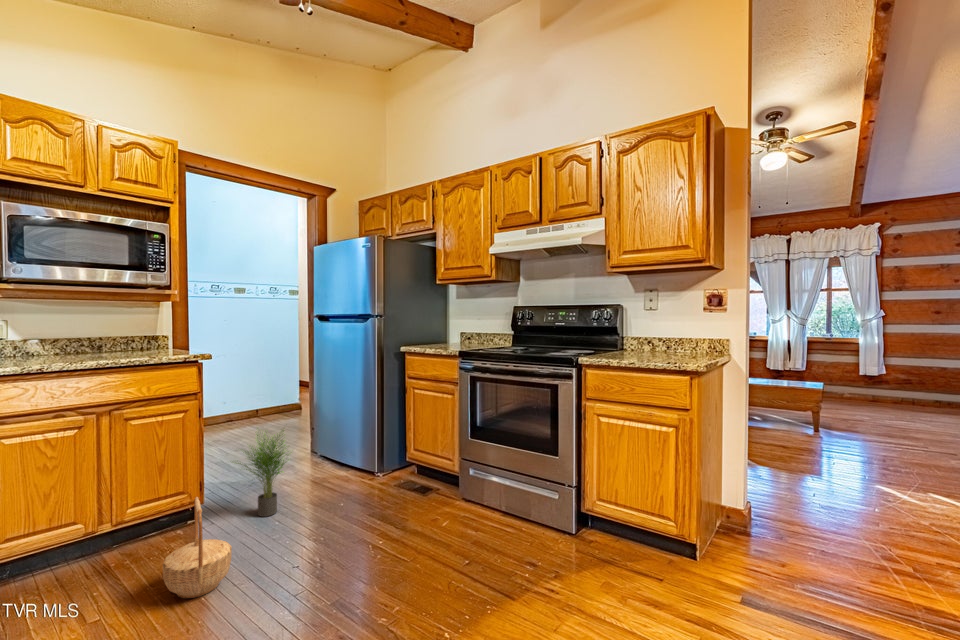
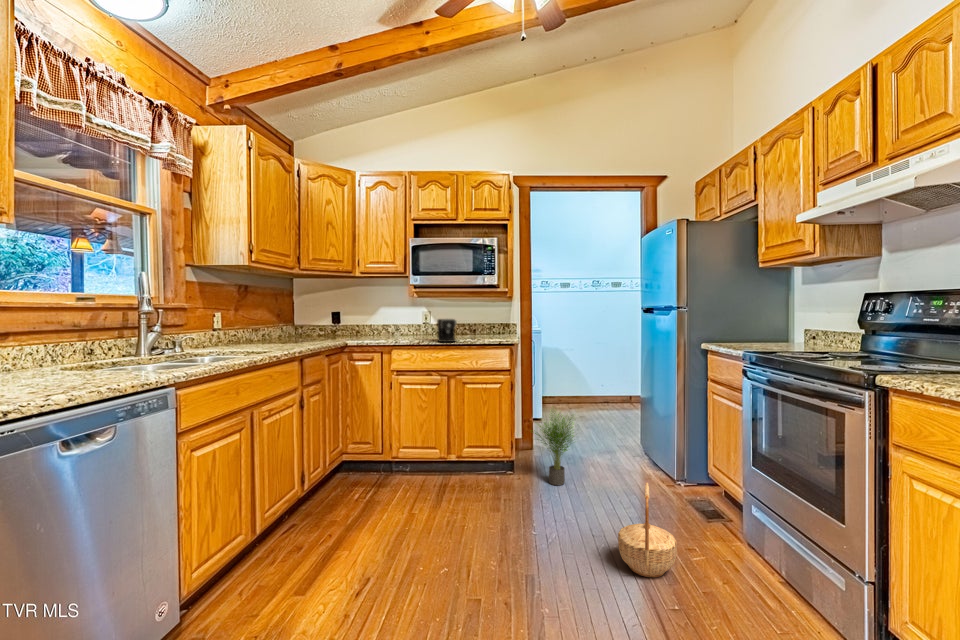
coffee maker: none [69,328,131,363] -> present [437,319,457,342]
basket: present [163,497,232,598] -> present [618,483,677,577]

